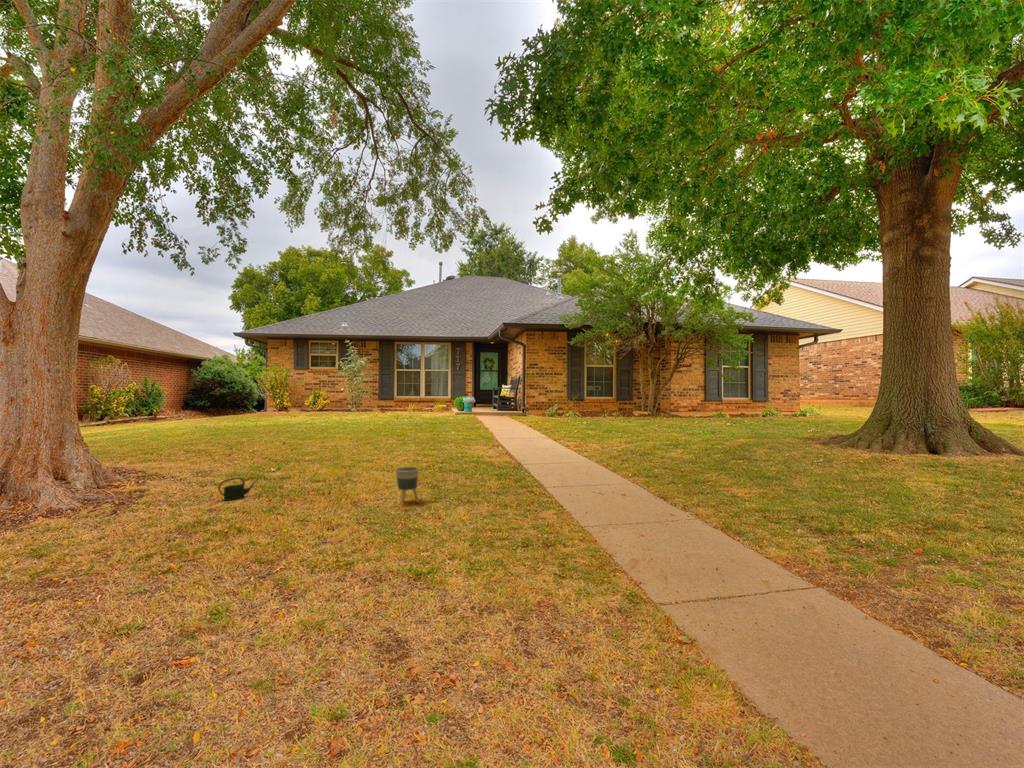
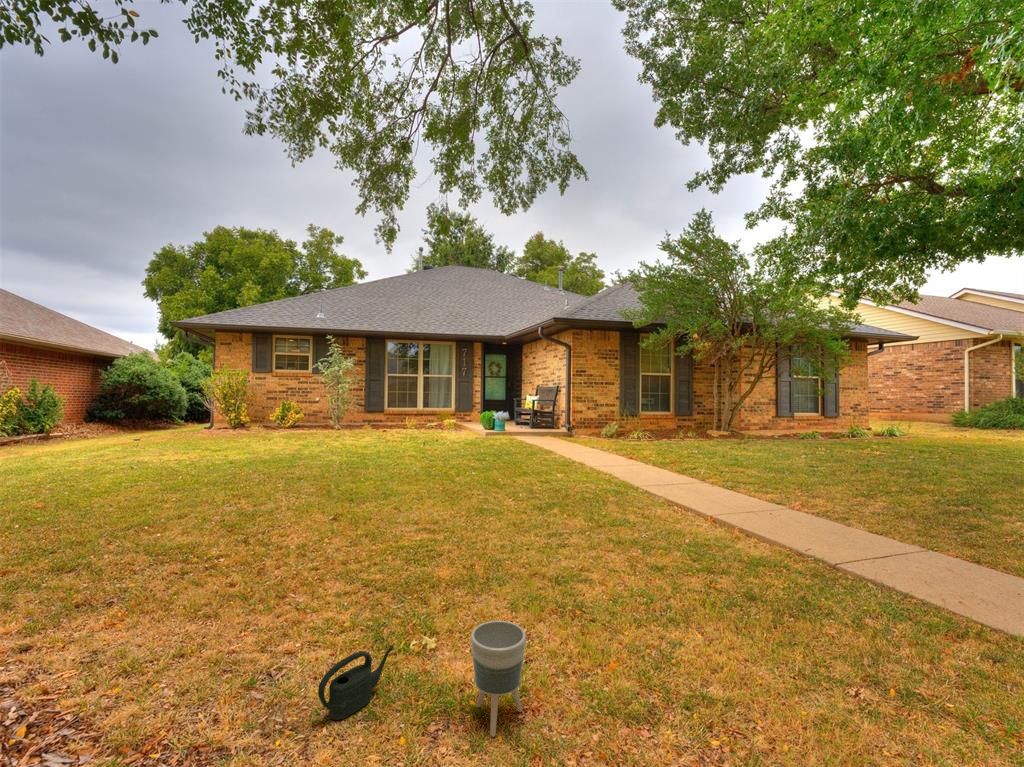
planter: present [396,467,419,506] -> present [471,621,526,737]

